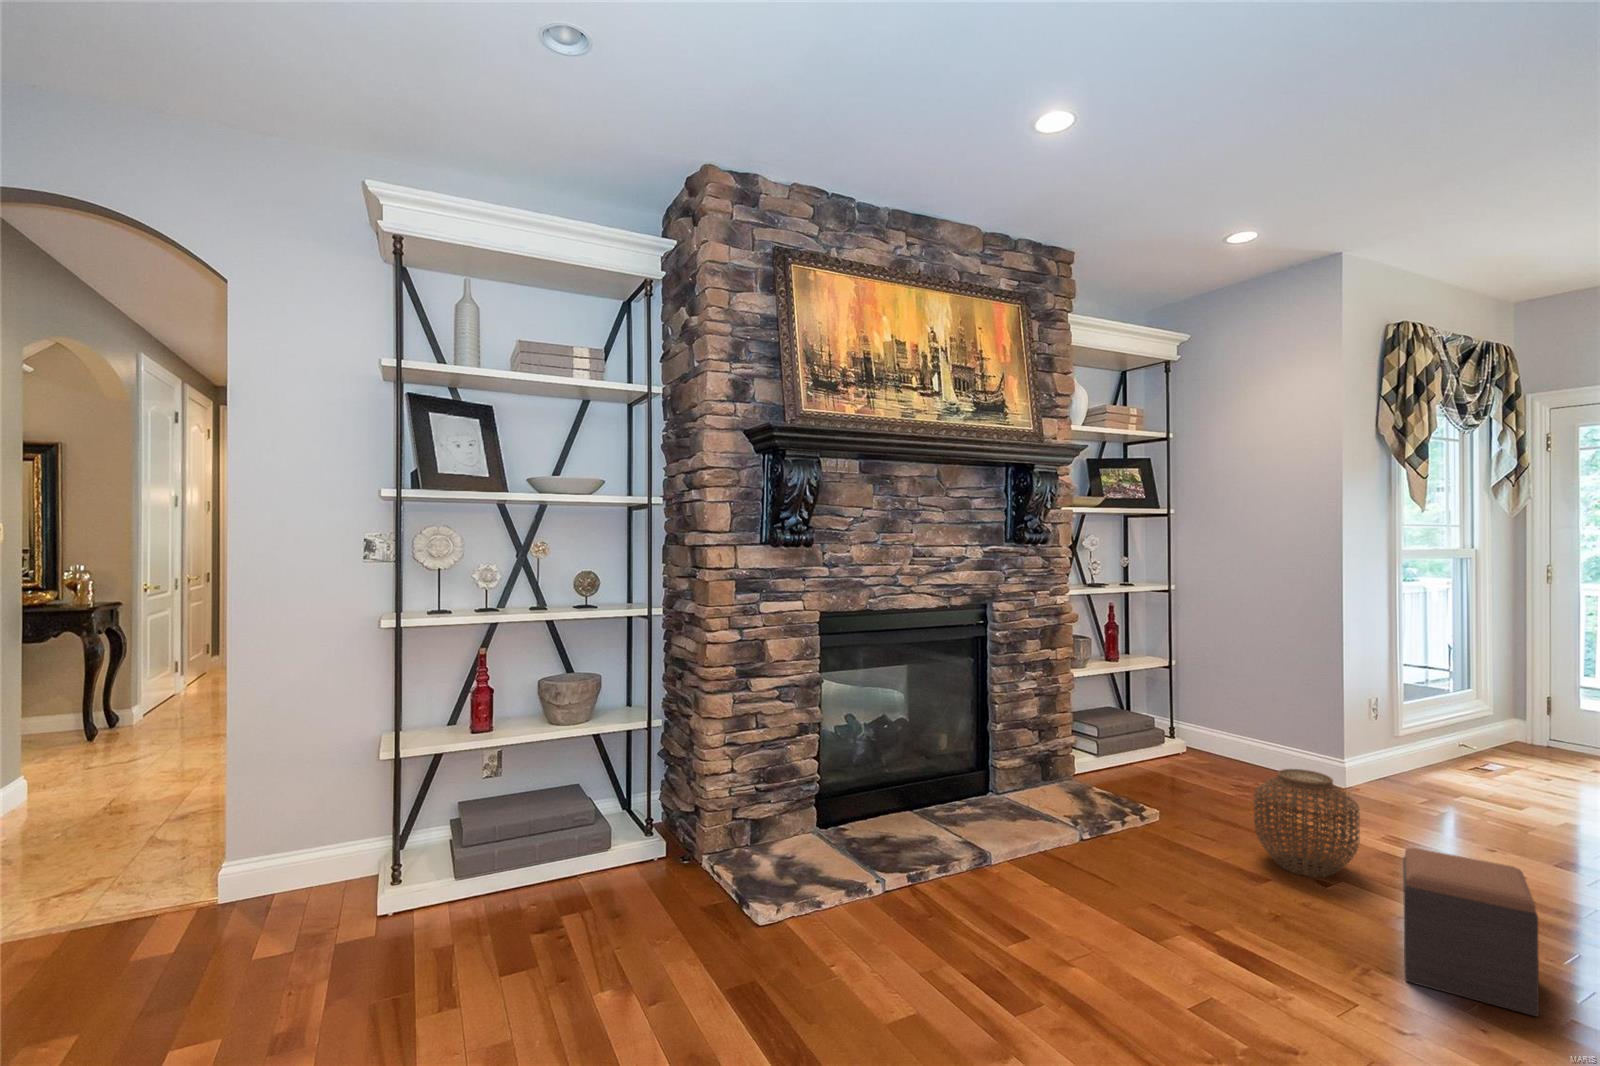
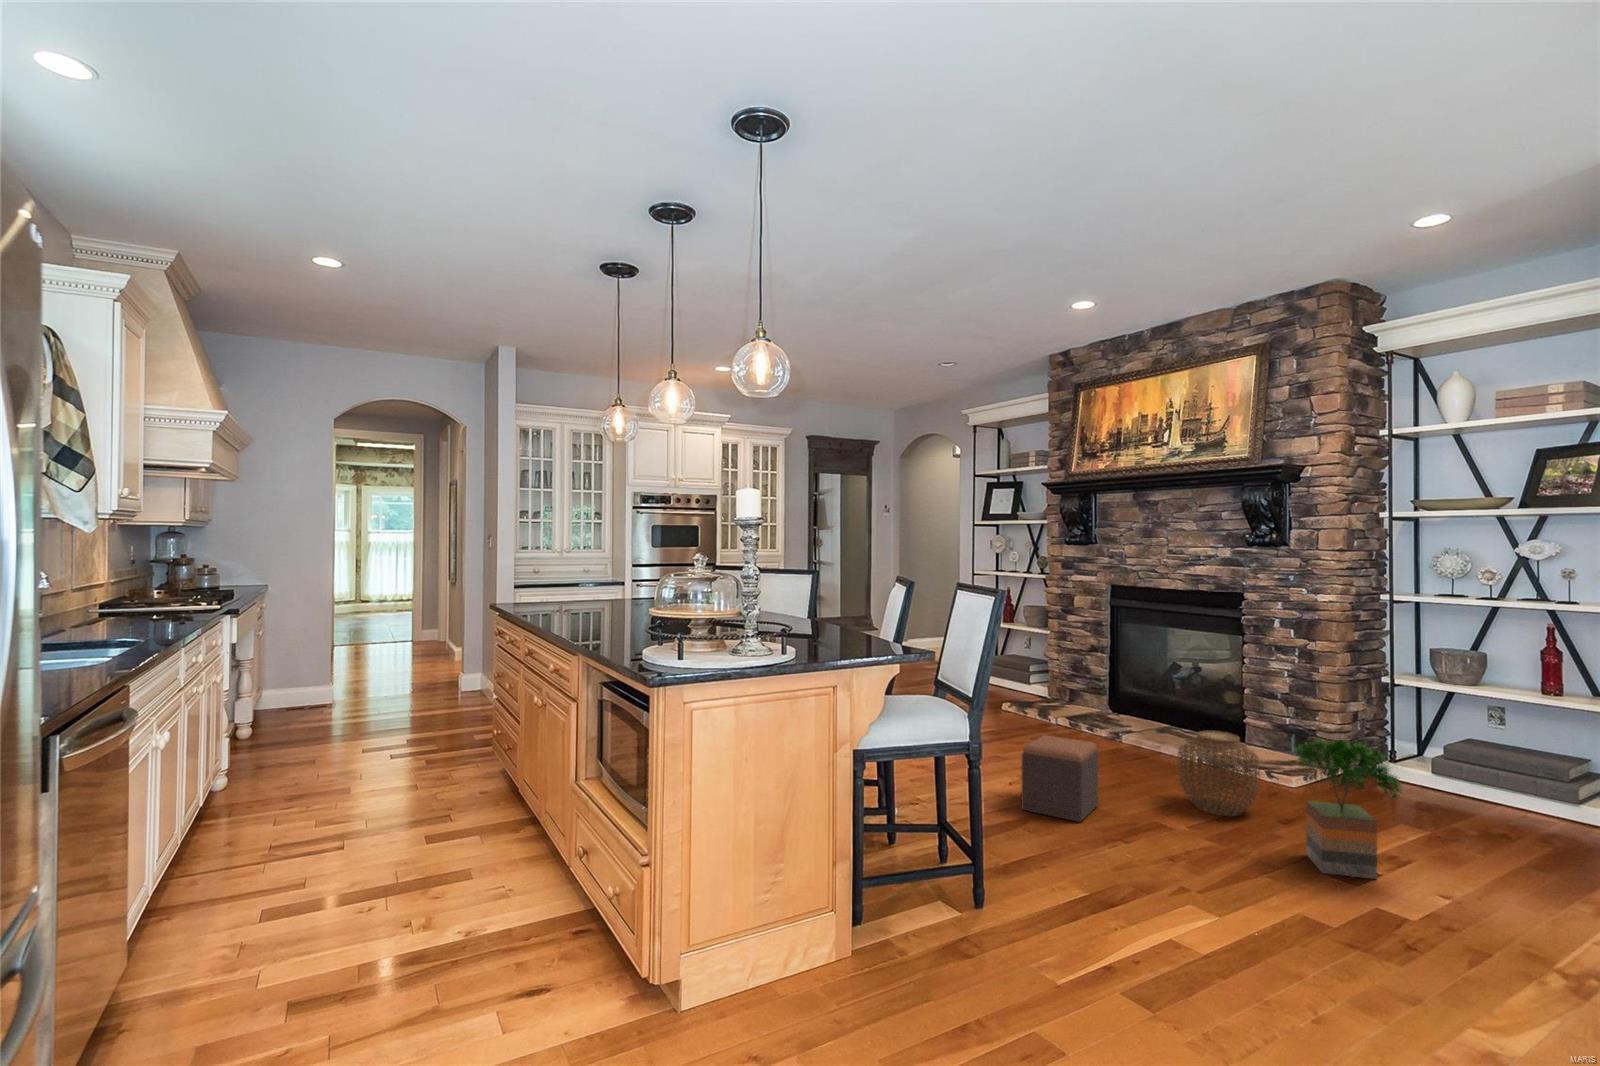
potted tree: none [1381,726,1500,866] -> present [1295,739,1402,879]

